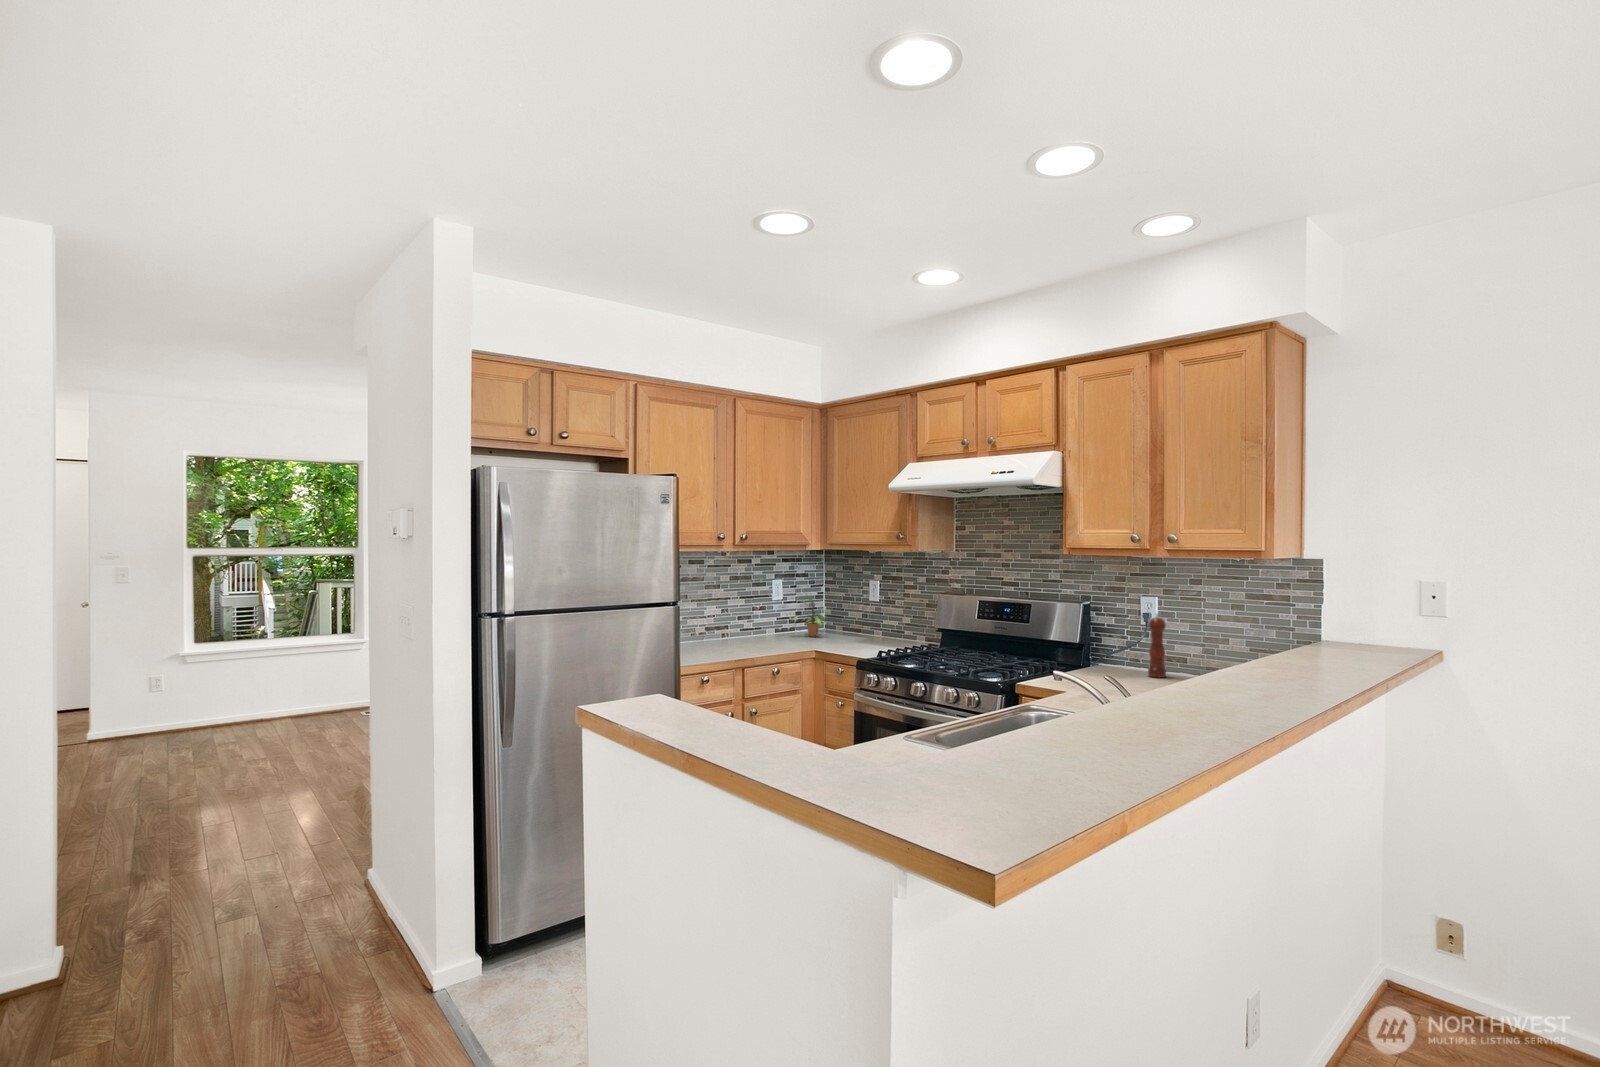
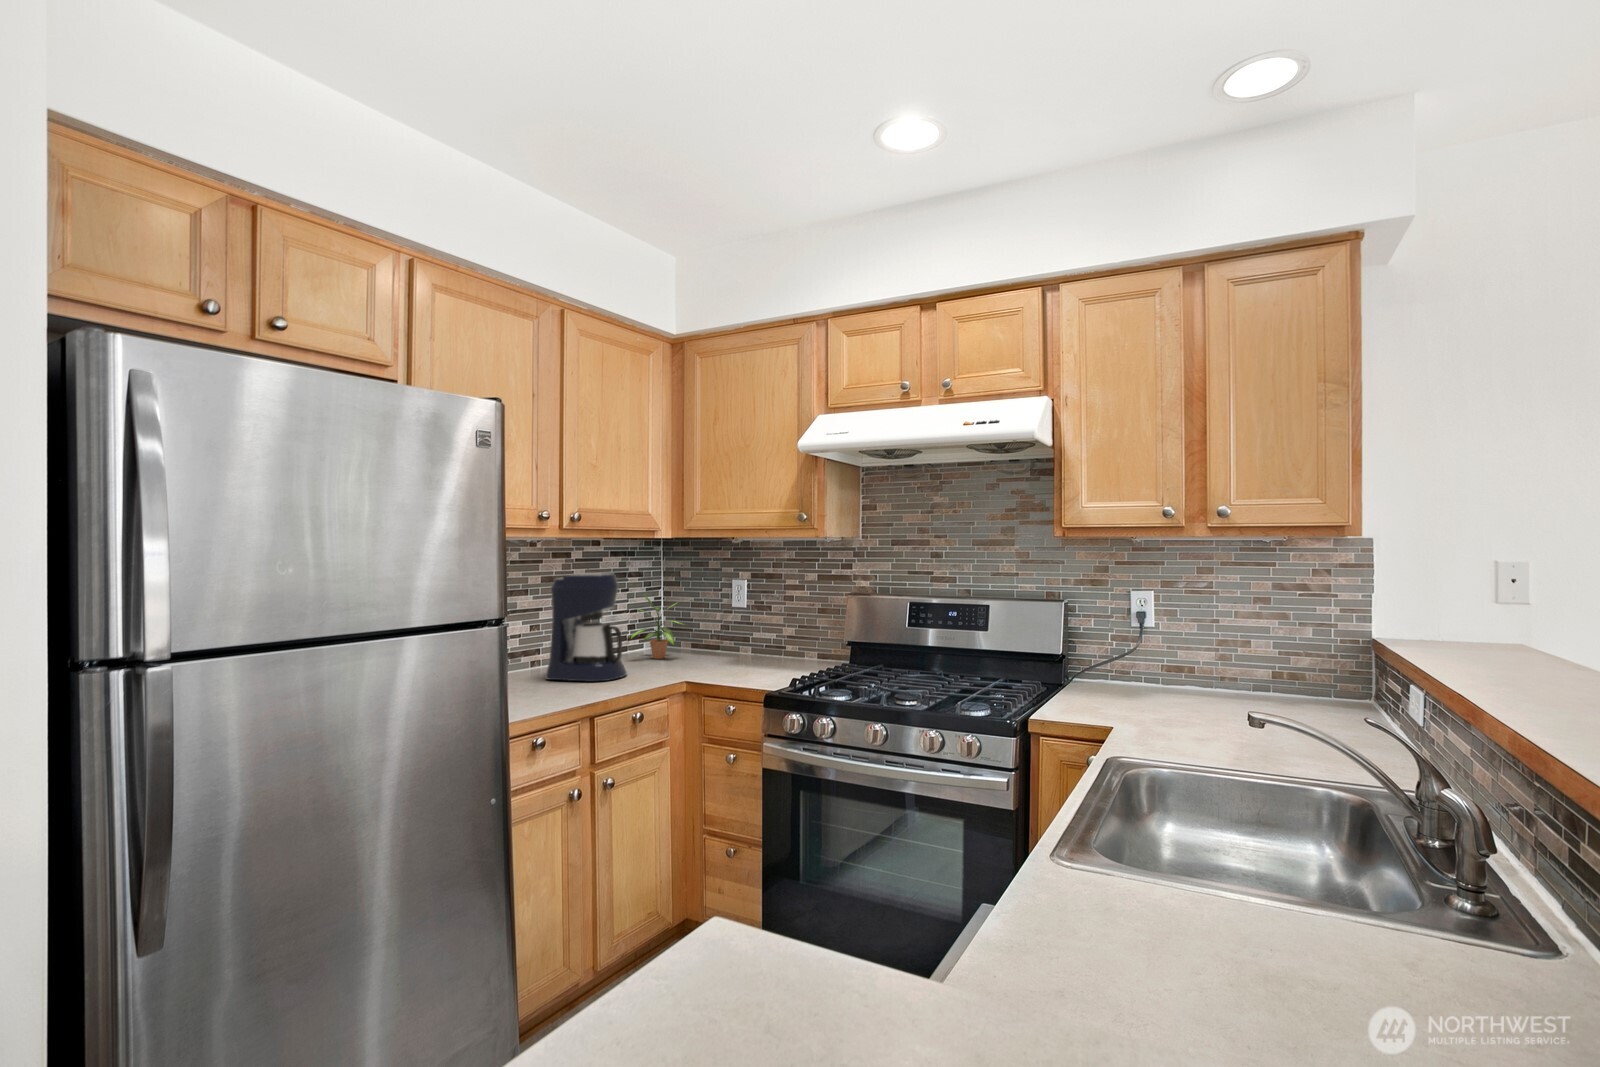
coffee maker: none [726,573,781,647] -> present [546,573,627,681]
pepper mill: present [1148,613,1166,678] -> none [1157,612,1180,695]

